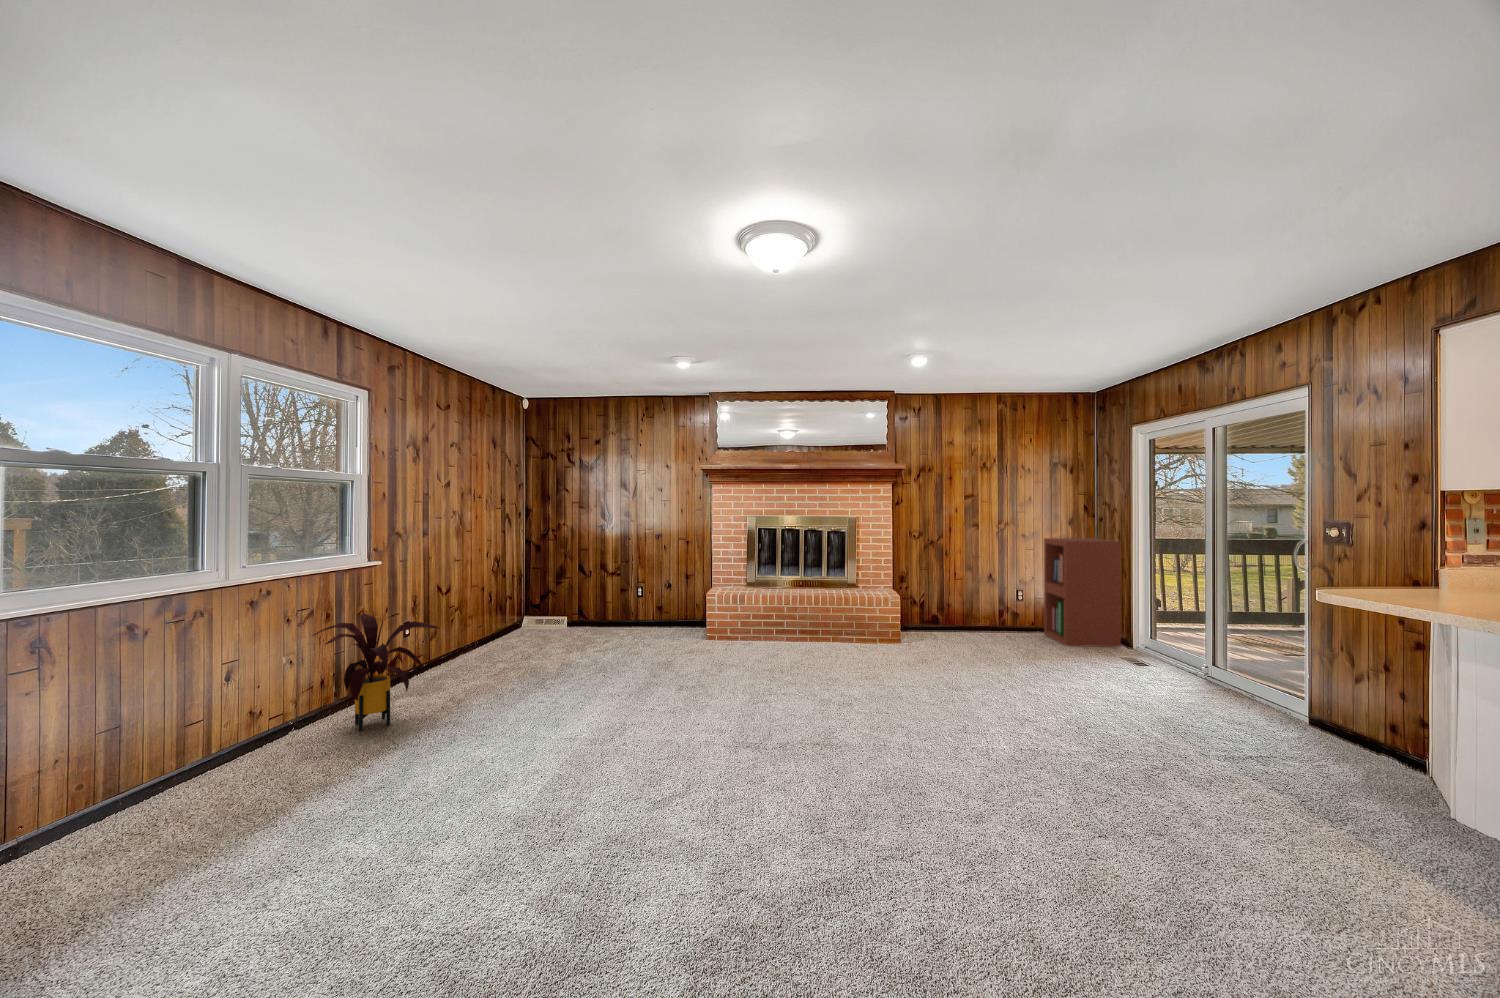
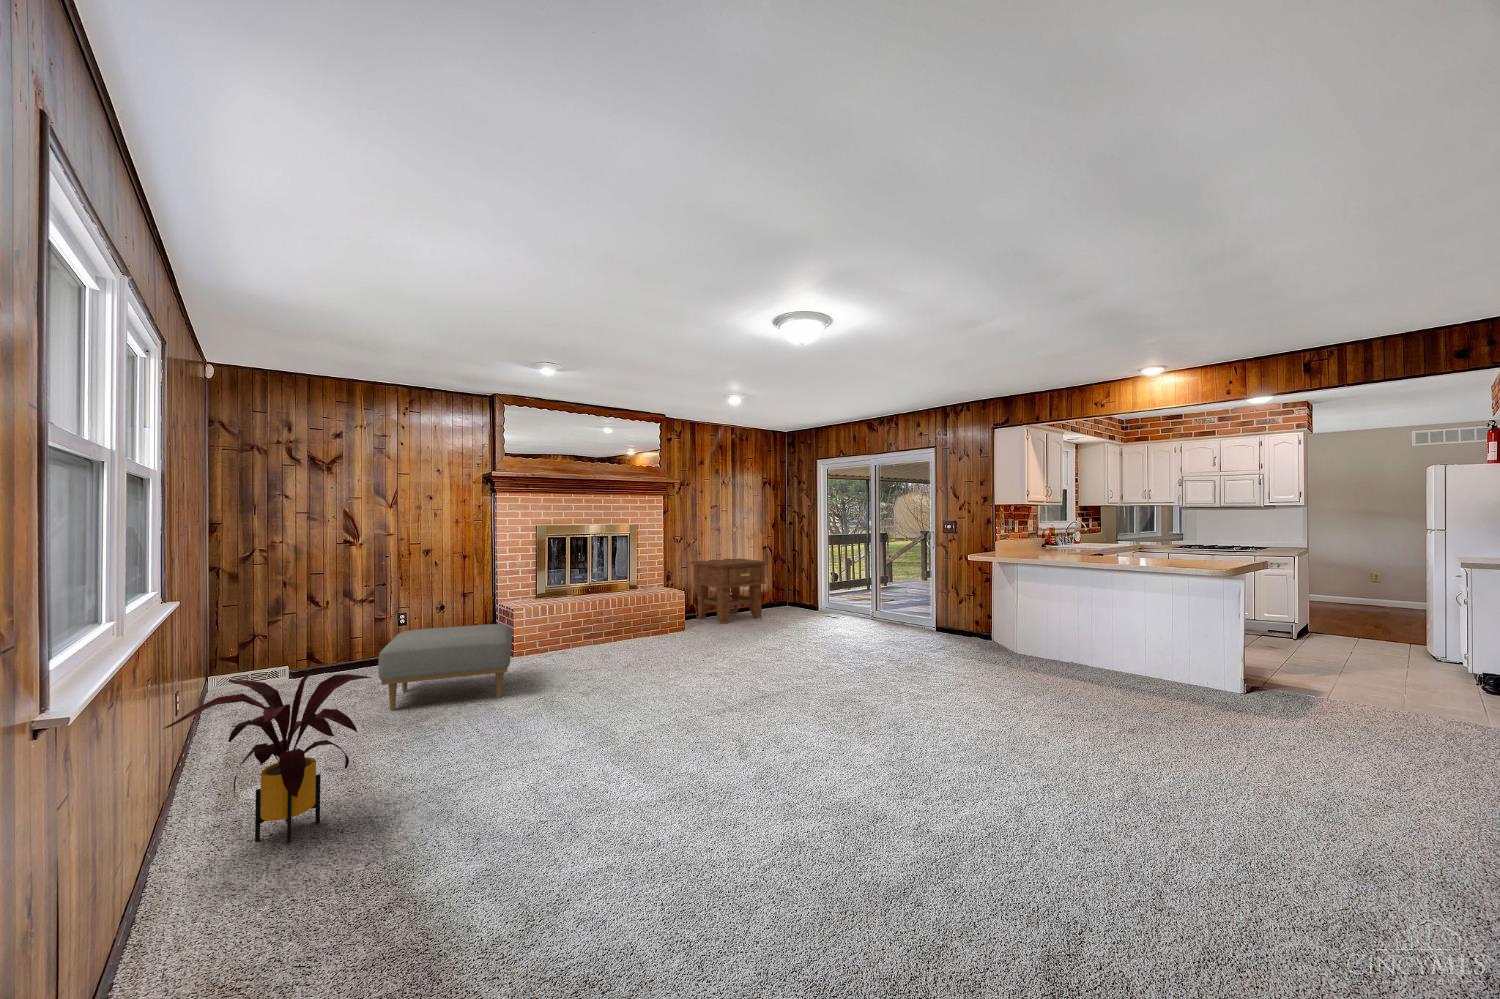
bookshelf: present [1044,538,1121,647] -> none [758,536,808,613]
side table: none [933,564,1032,647] -> present [691,558,768,624]
ottoman: none [547,601,665,672] -> present [378,624,512,710]

